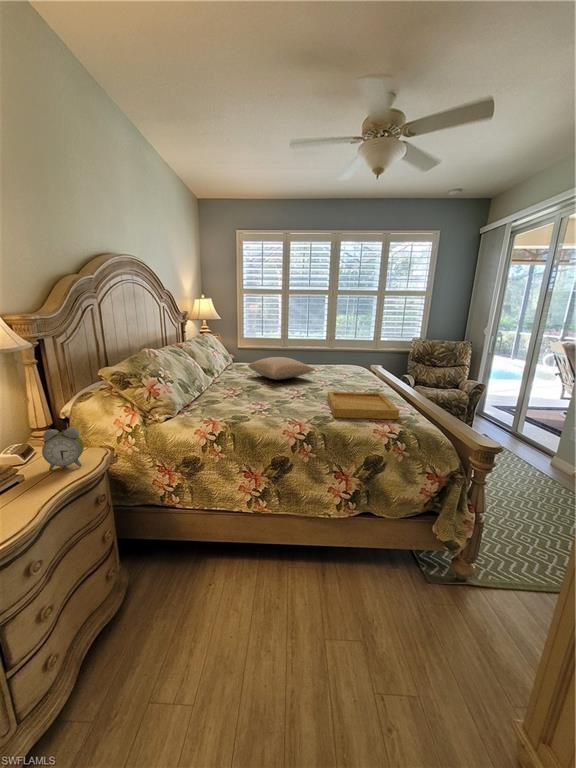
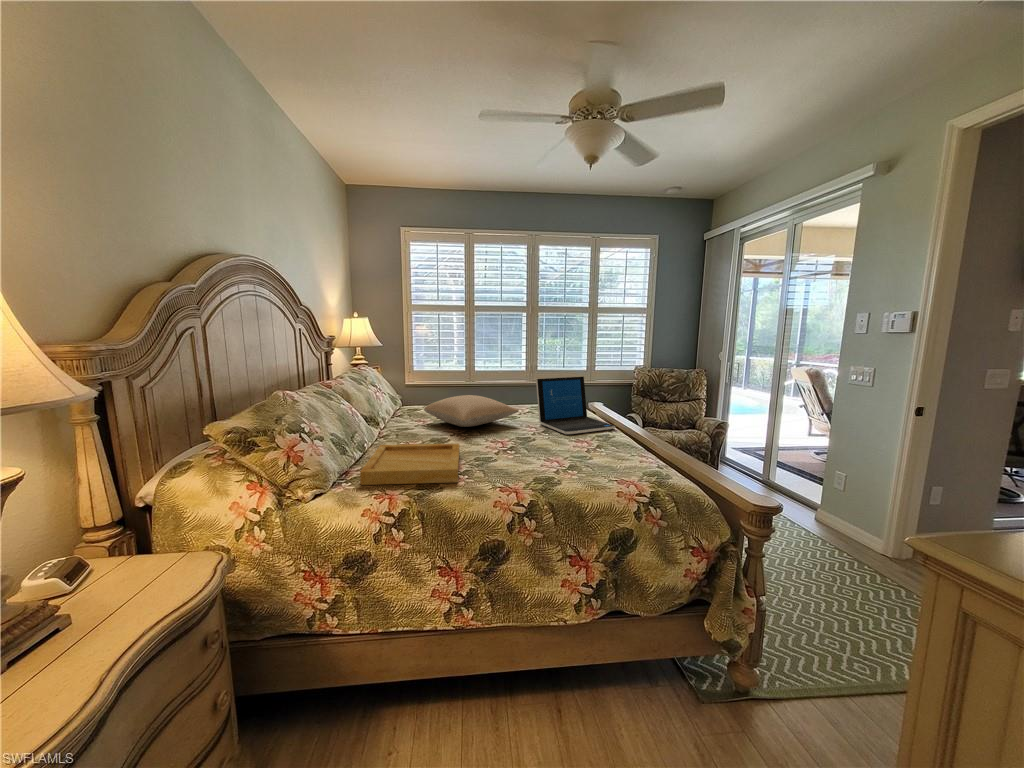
laptop: none [330,346,387,388] -> present [536,377,615,434]
tray: present [327,391,399,419] -> present [360,443,460,485]
alarm clock: present [42,428,84,470] -> none [112,523,186,599]

